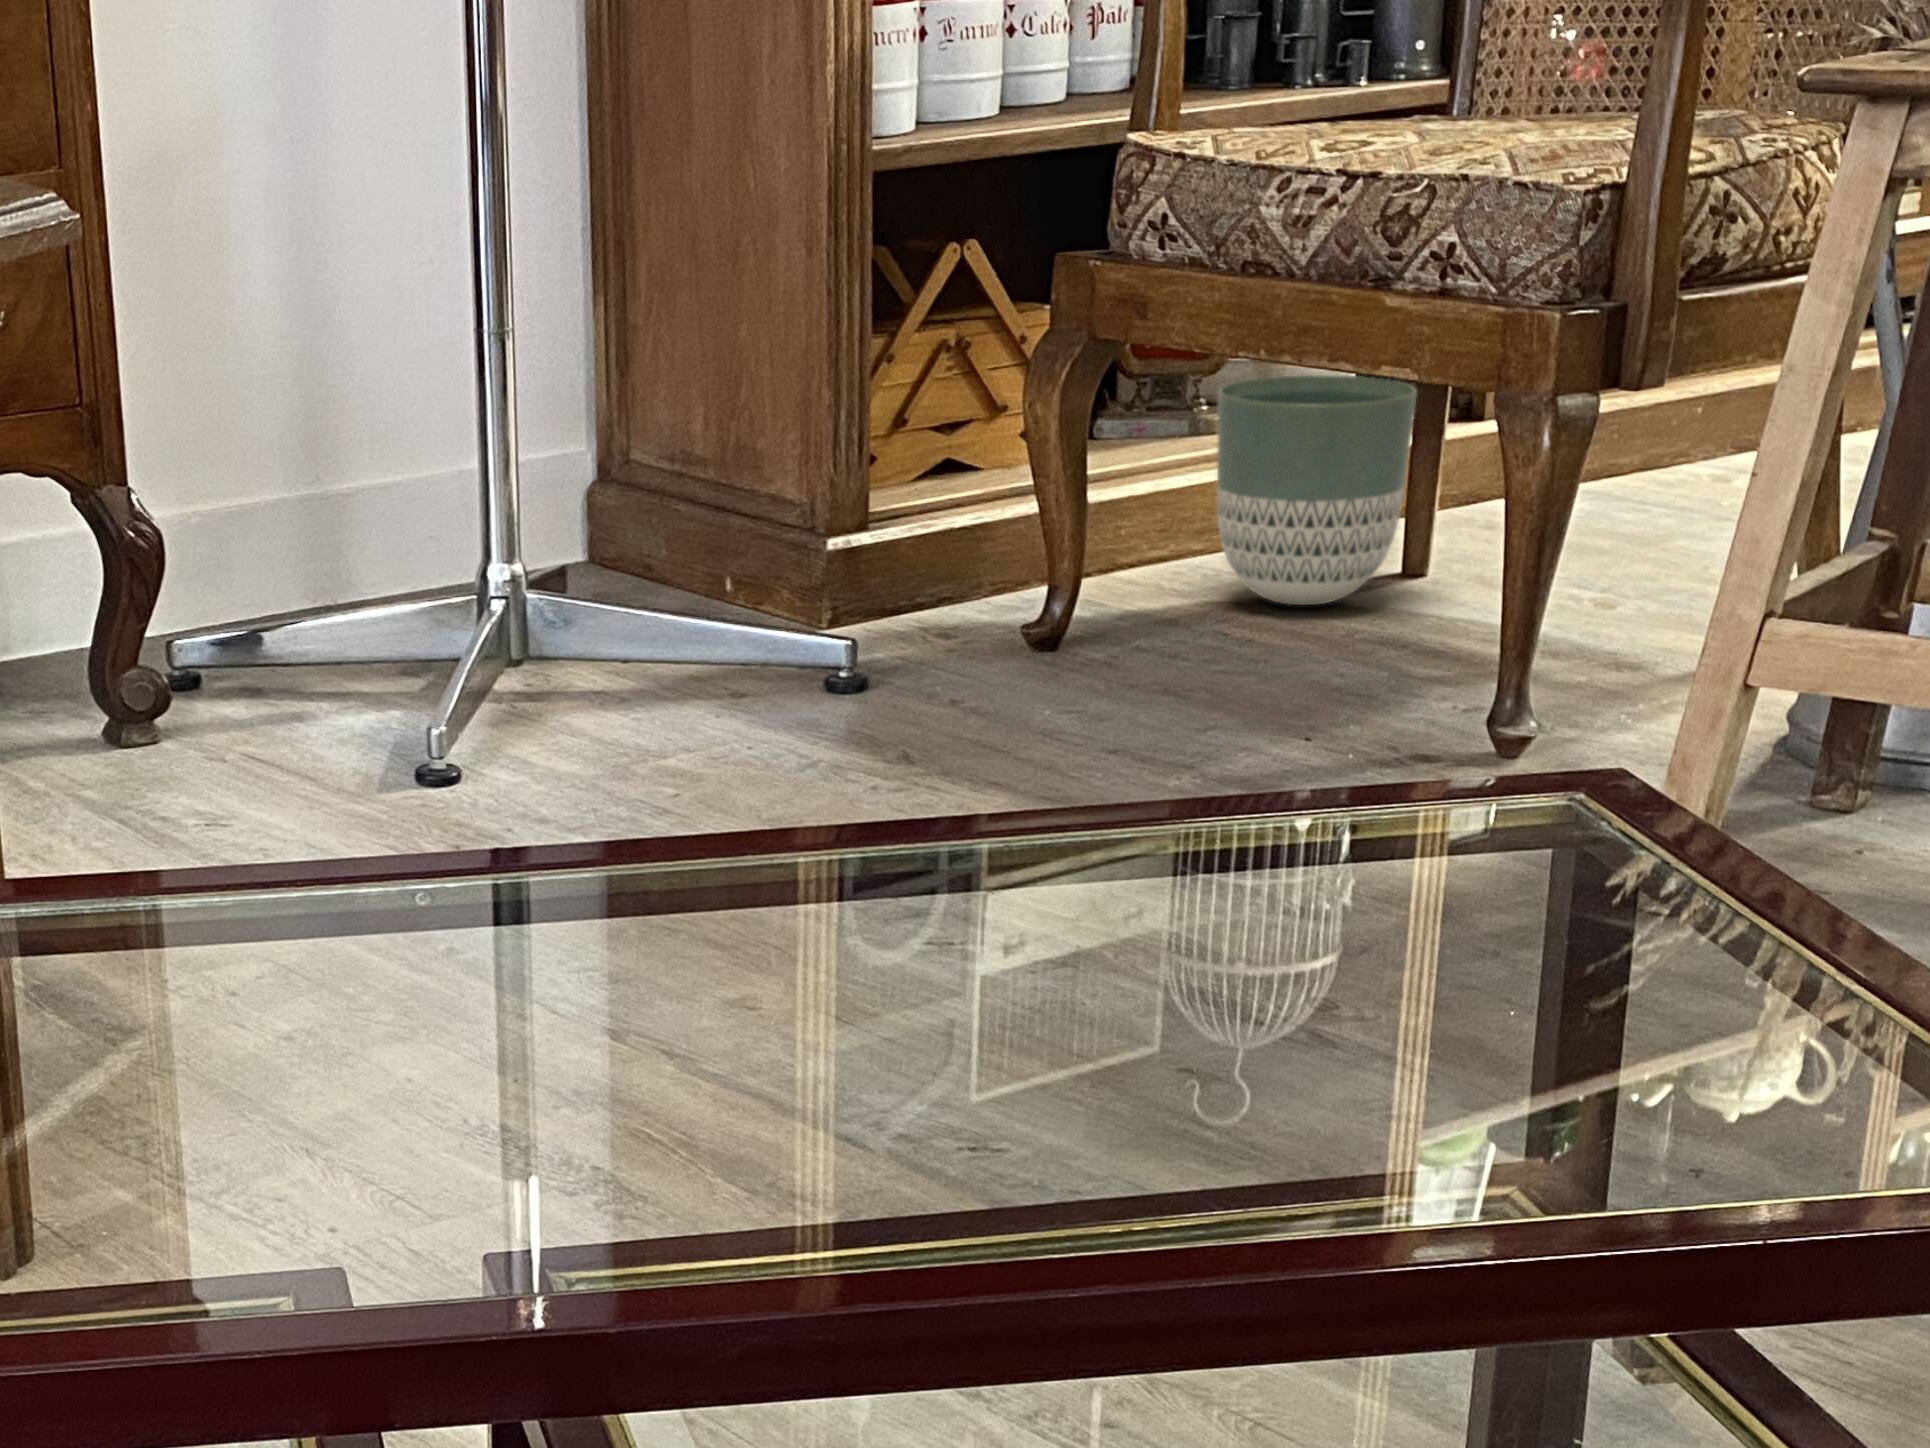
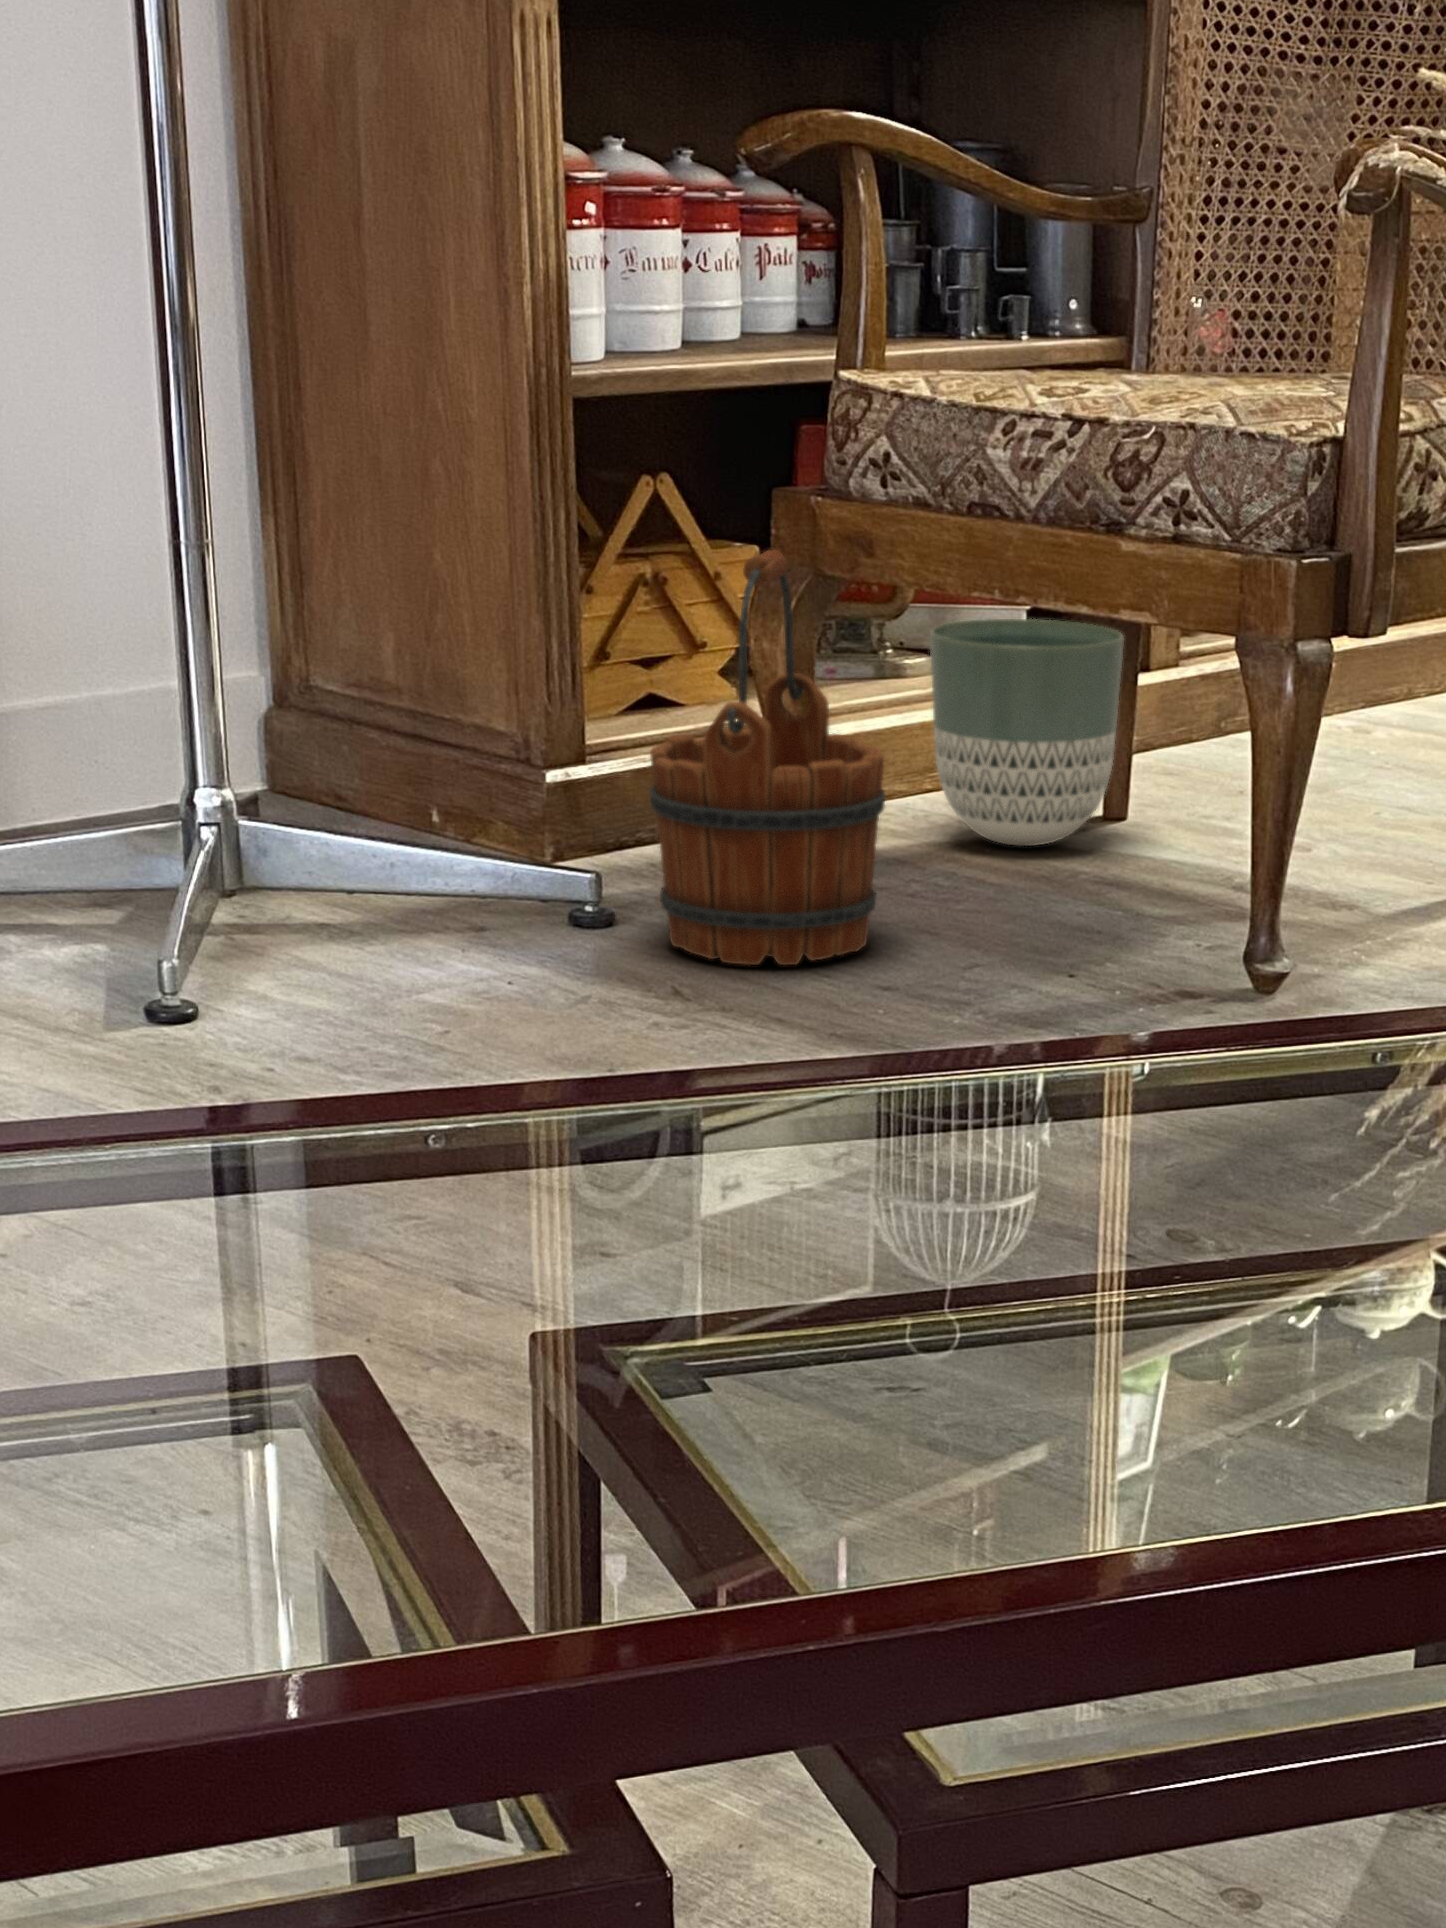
wooden bucket: none [903,316,1133,725] -> present [650,550,885,965]

